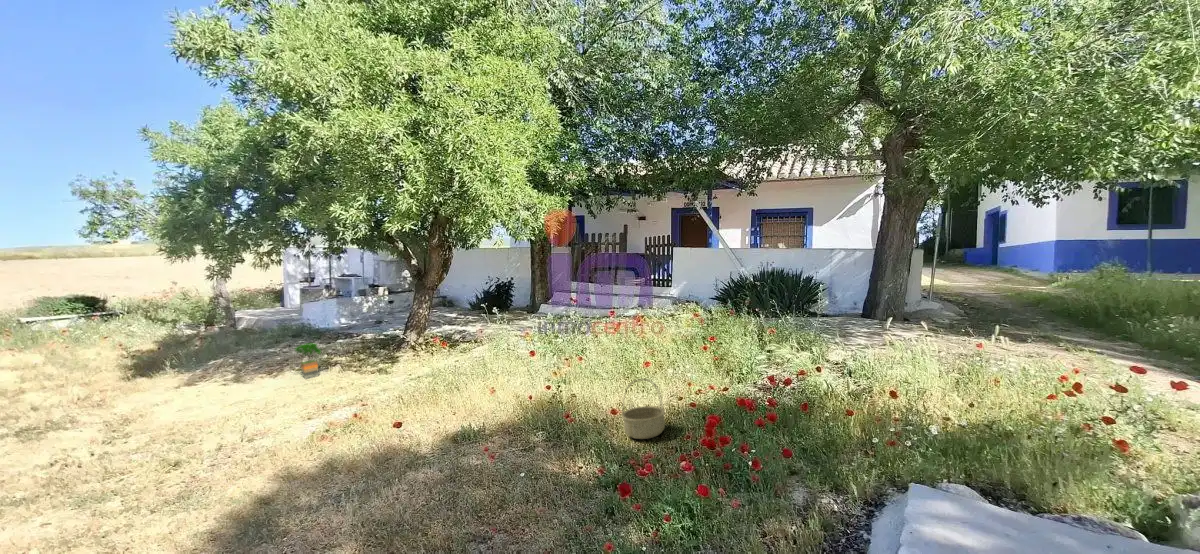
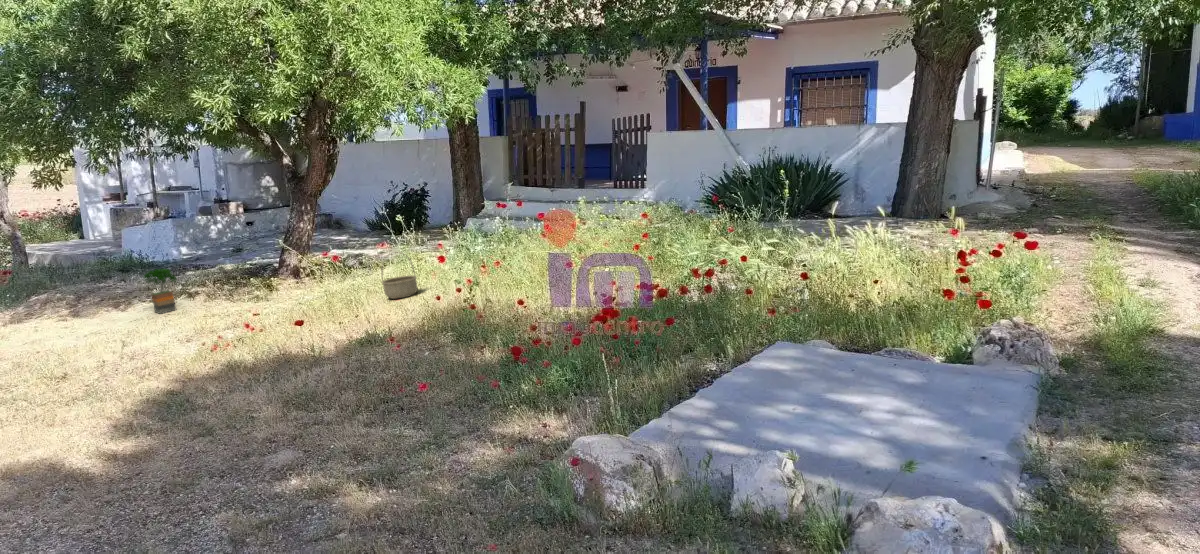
basket: present [622,379,665,439] -> present [381,252,418,299]

